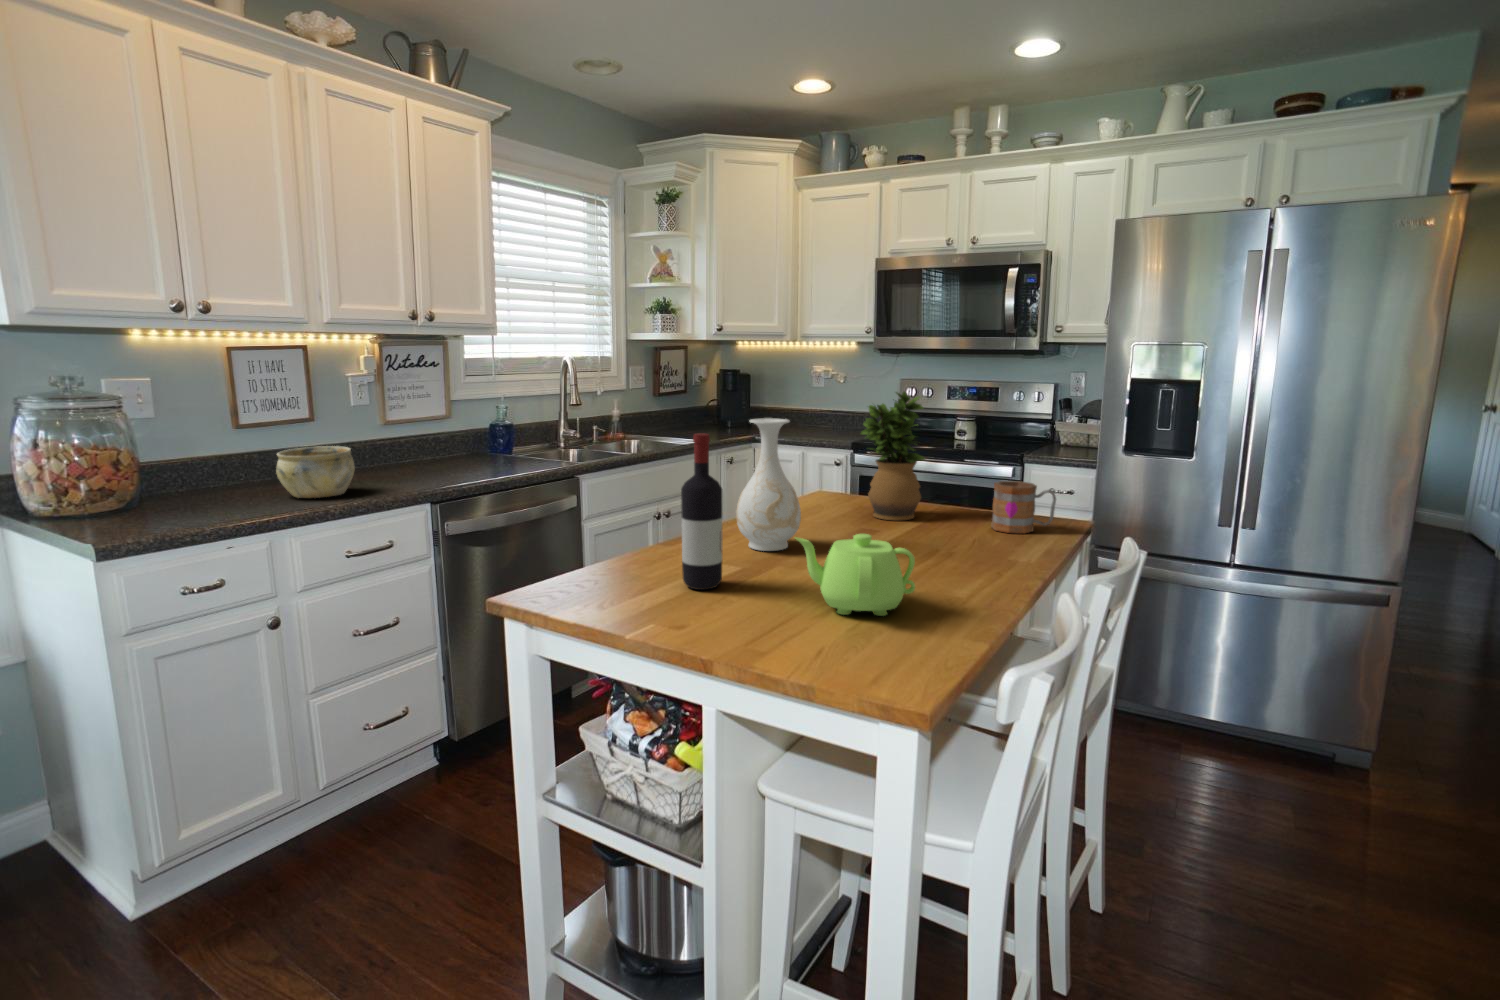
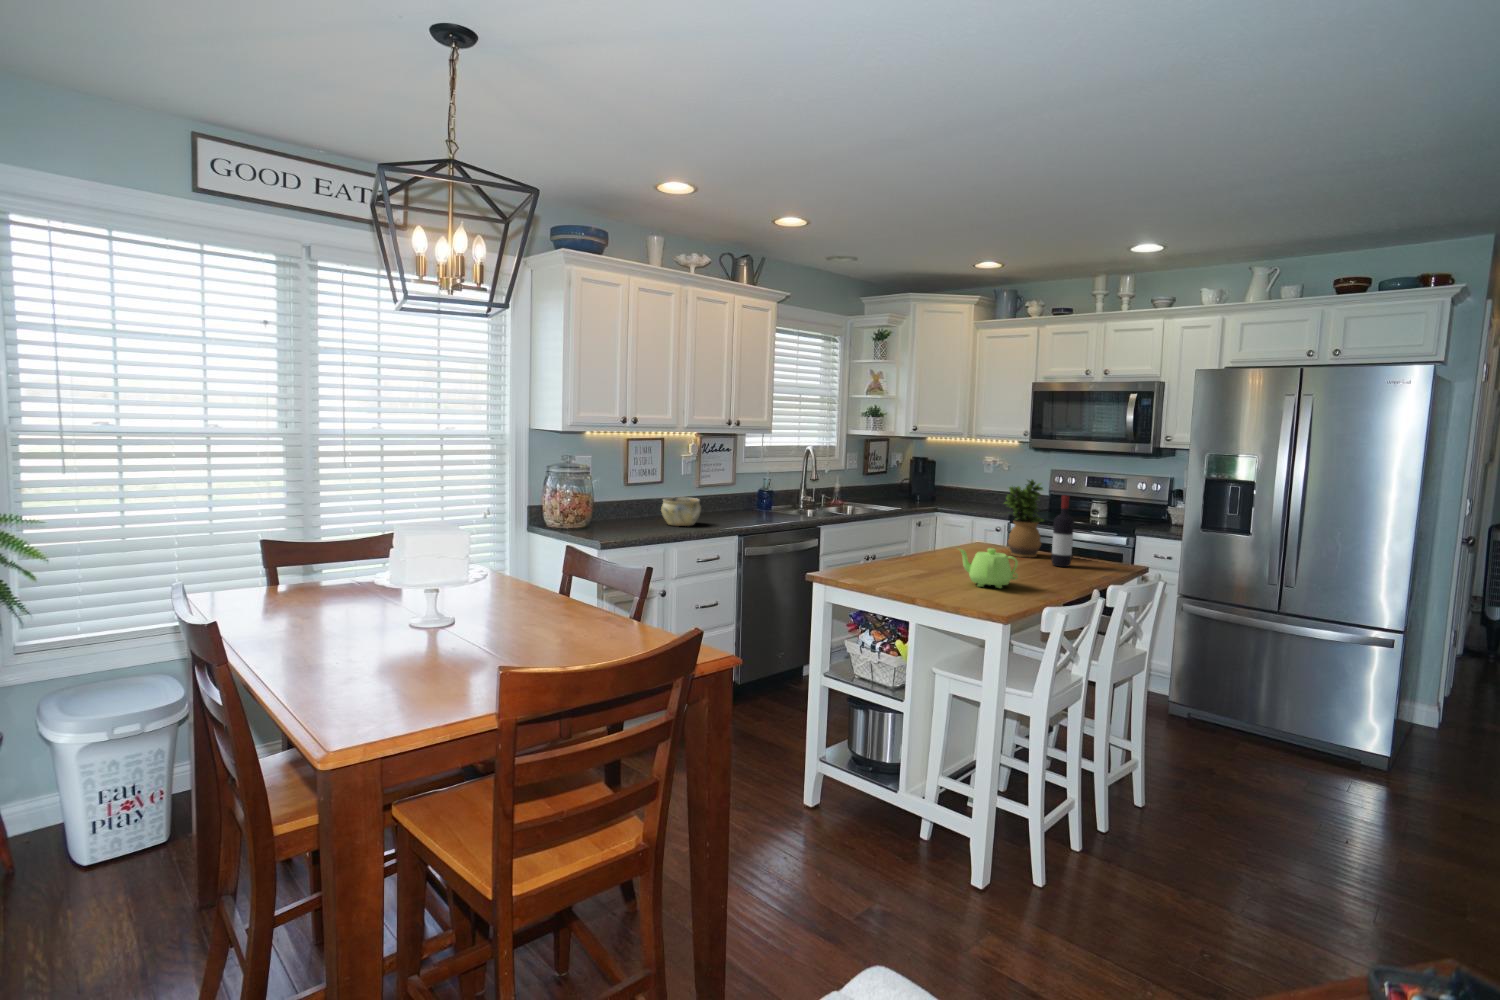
vase: present [736,418,801,551] -> none [926,491,963,564]
wine bottle: present [681,434,723,590] -> present [1051,495,1074,567]
mug: present [991,481,1056,534] -> none [1084,536,1124,567]

